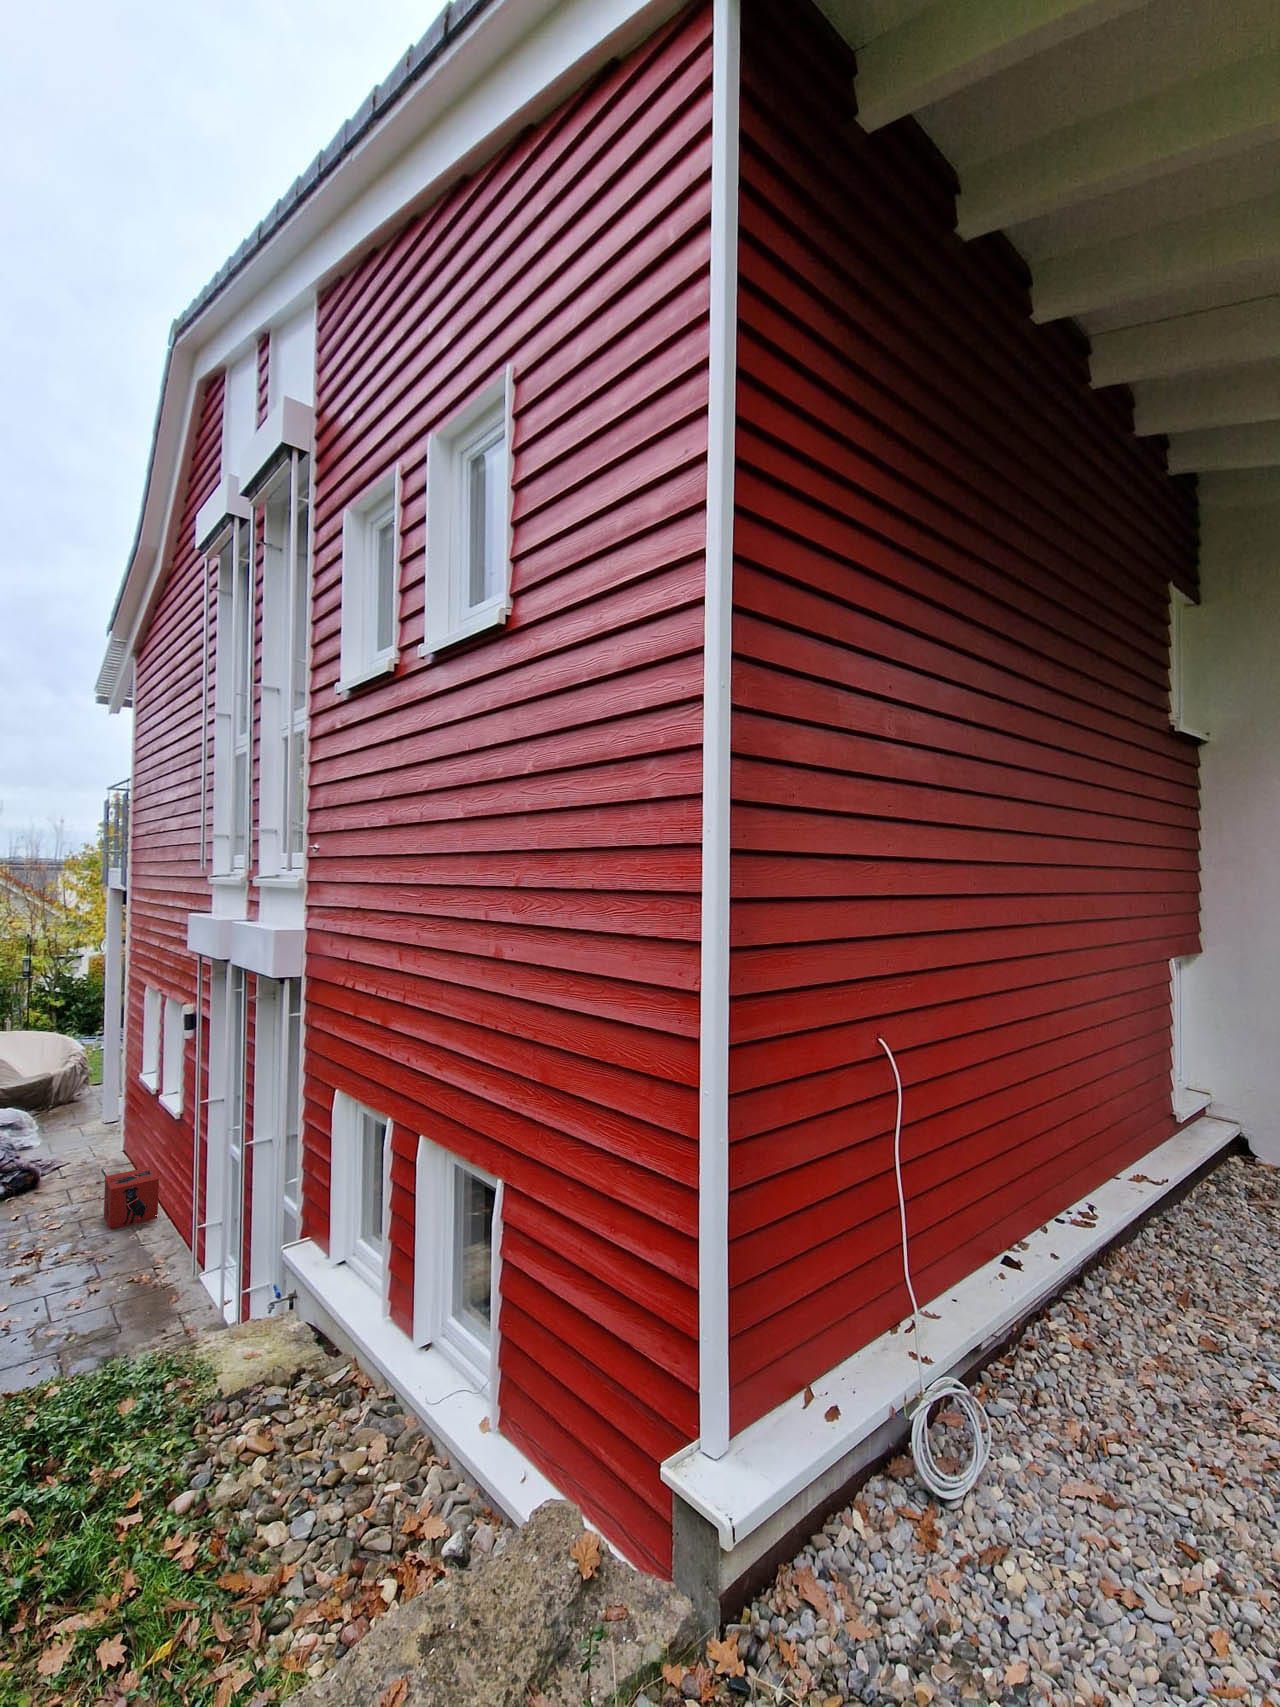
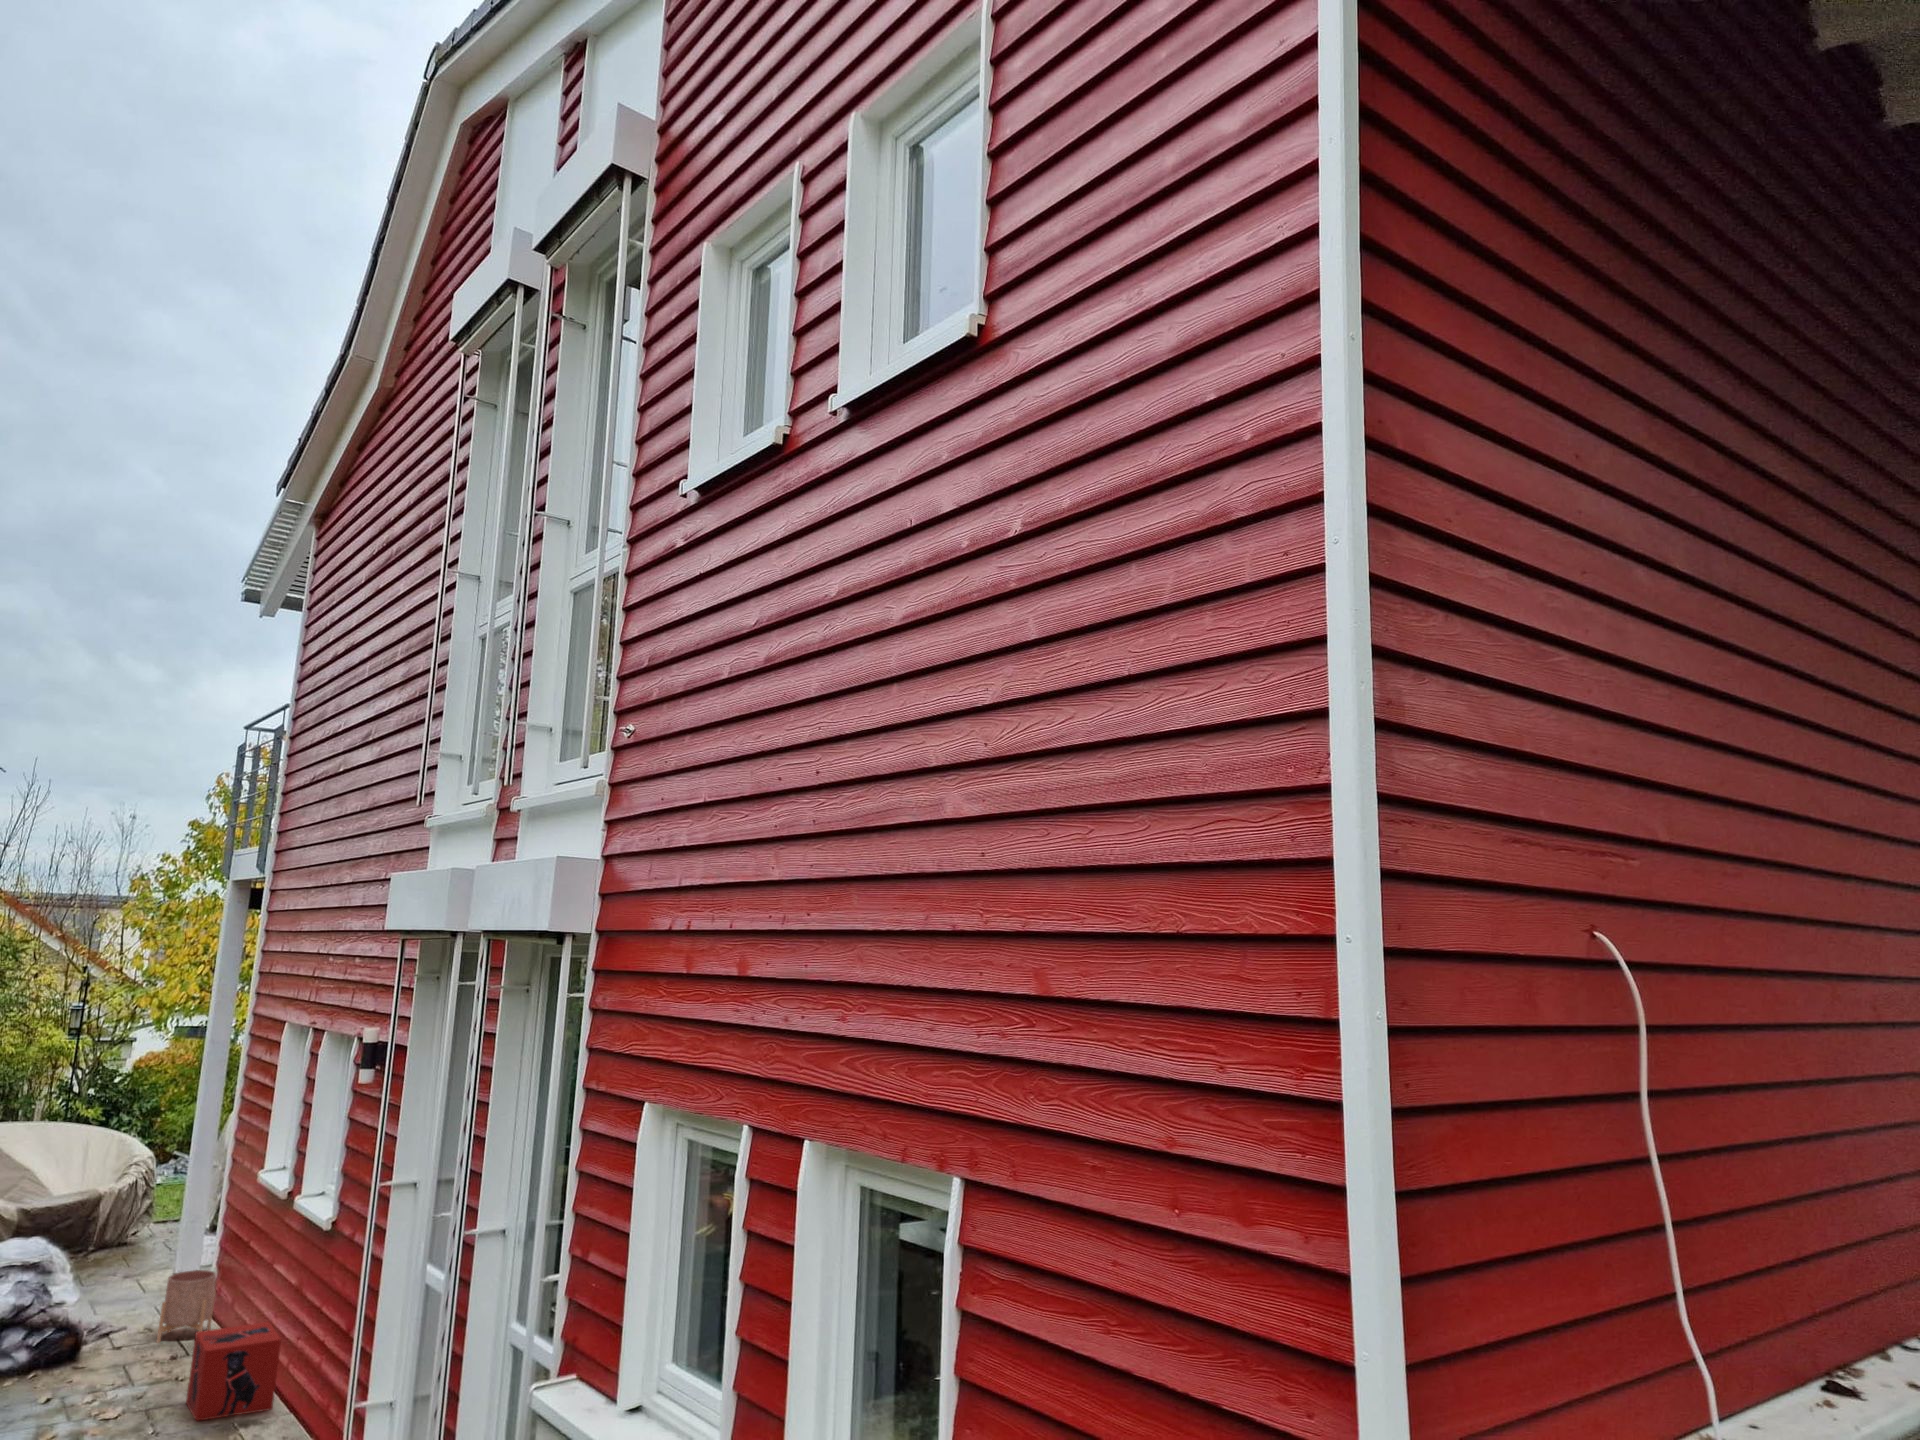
planter: none [87,1130,122,1175] -> present [157,1270,216,1343]

